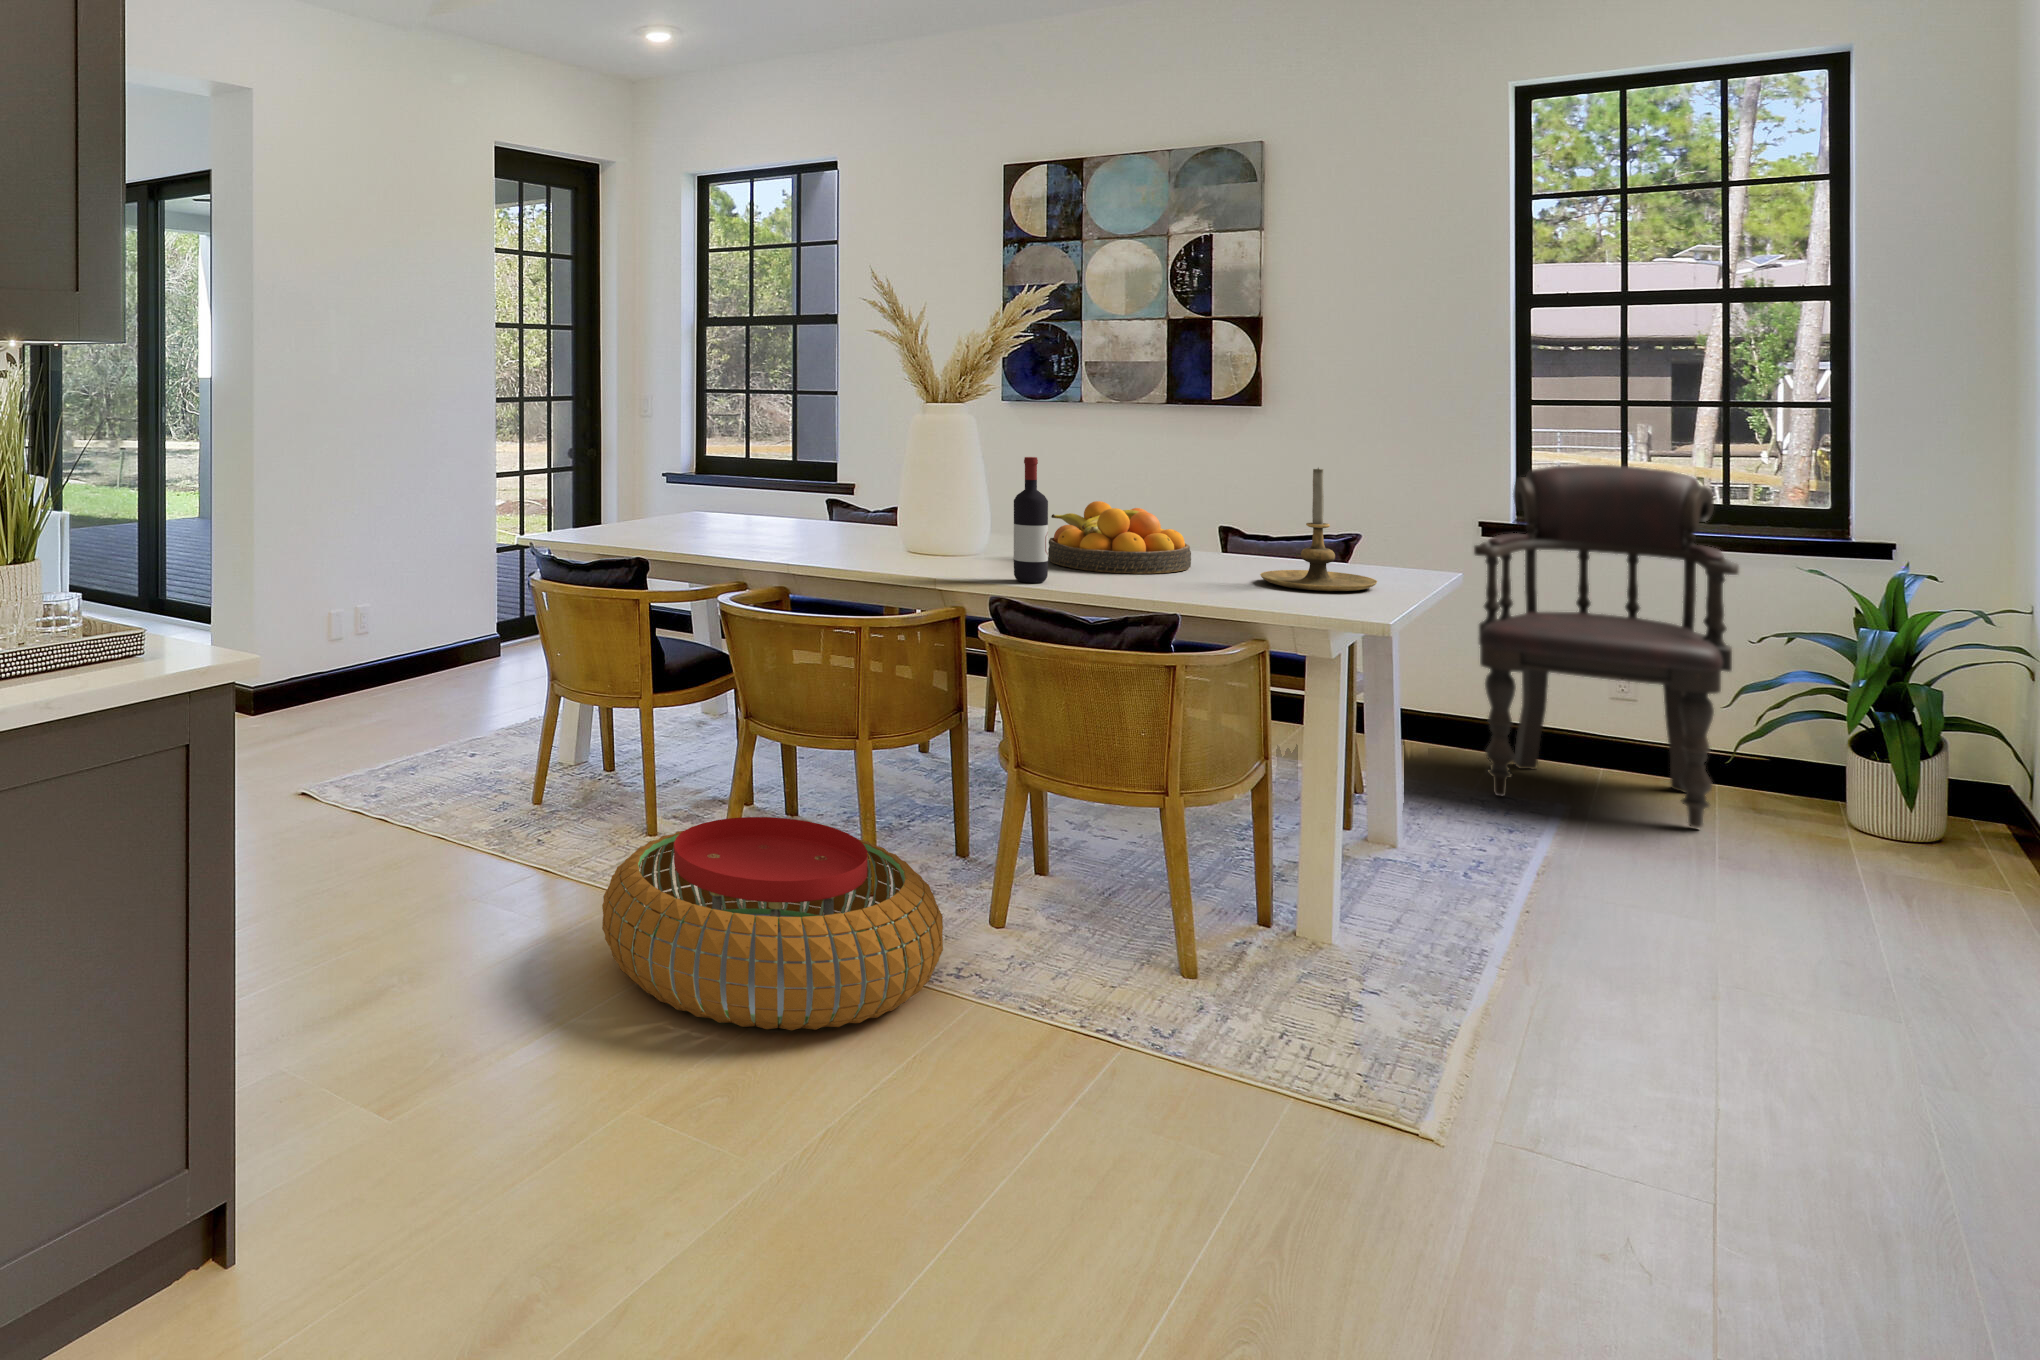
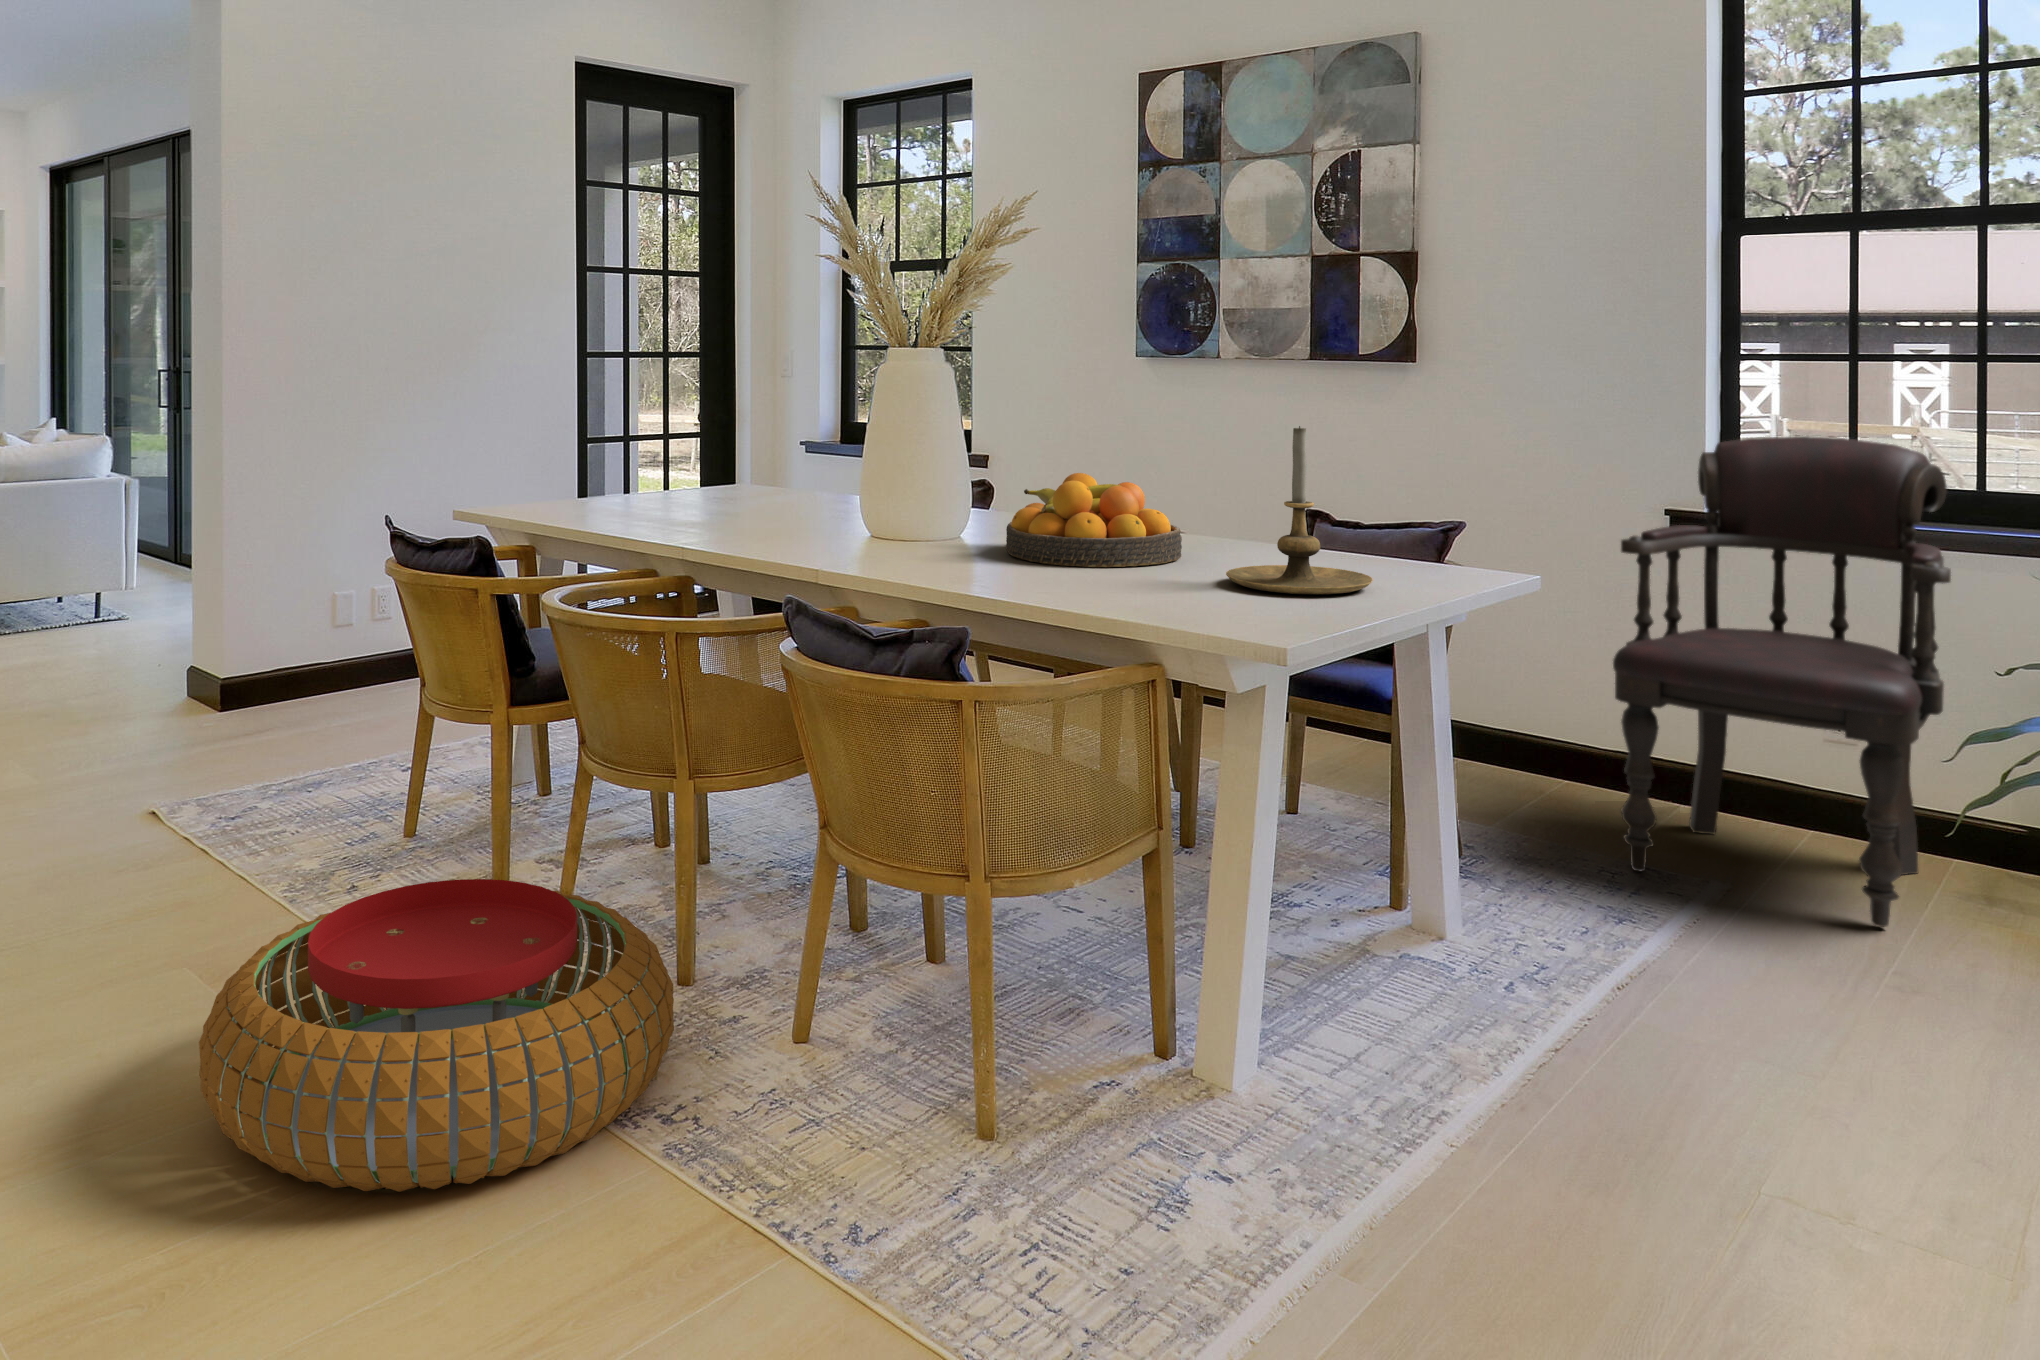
wine bottle: present [1014,457,1048,583] -> none [902,410,946,576]

